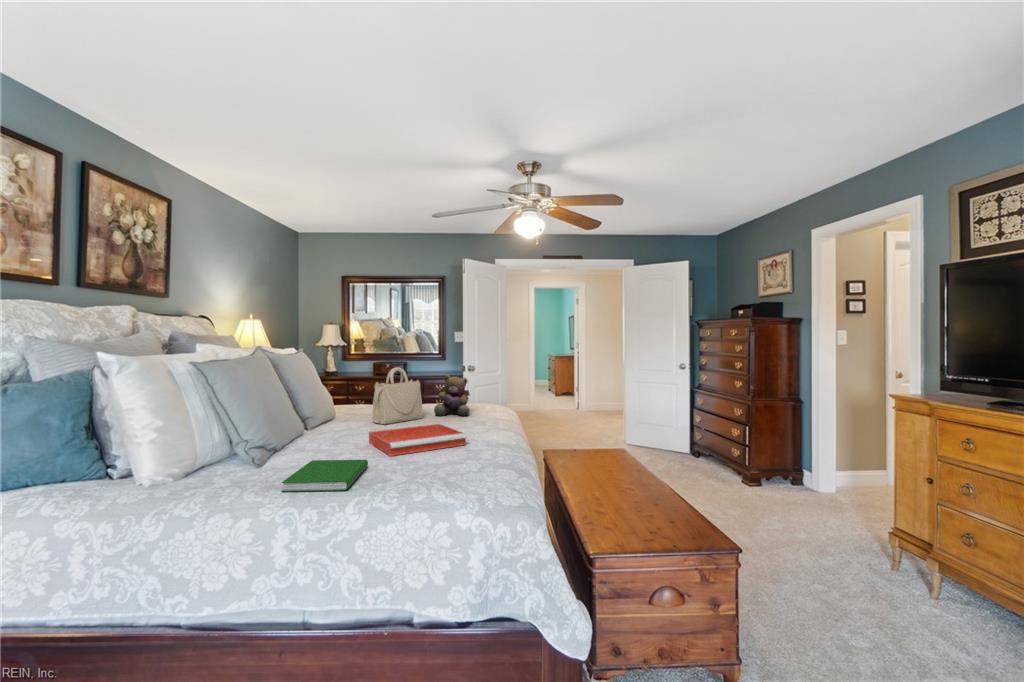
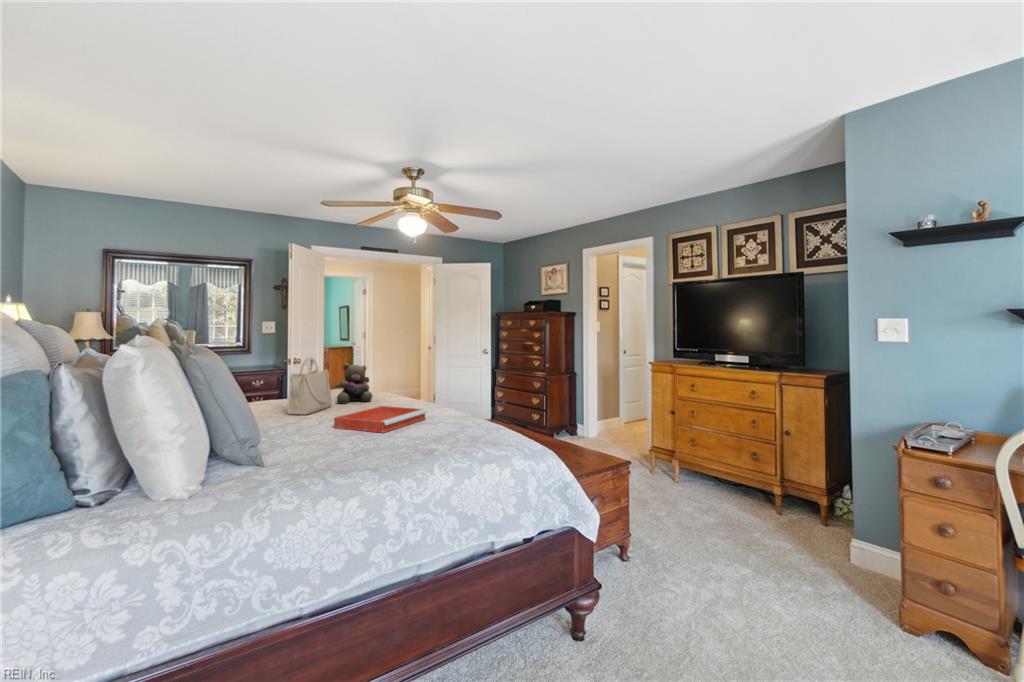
hardcover book: present [282,460,368,492] -> none [337,435,414,464]

